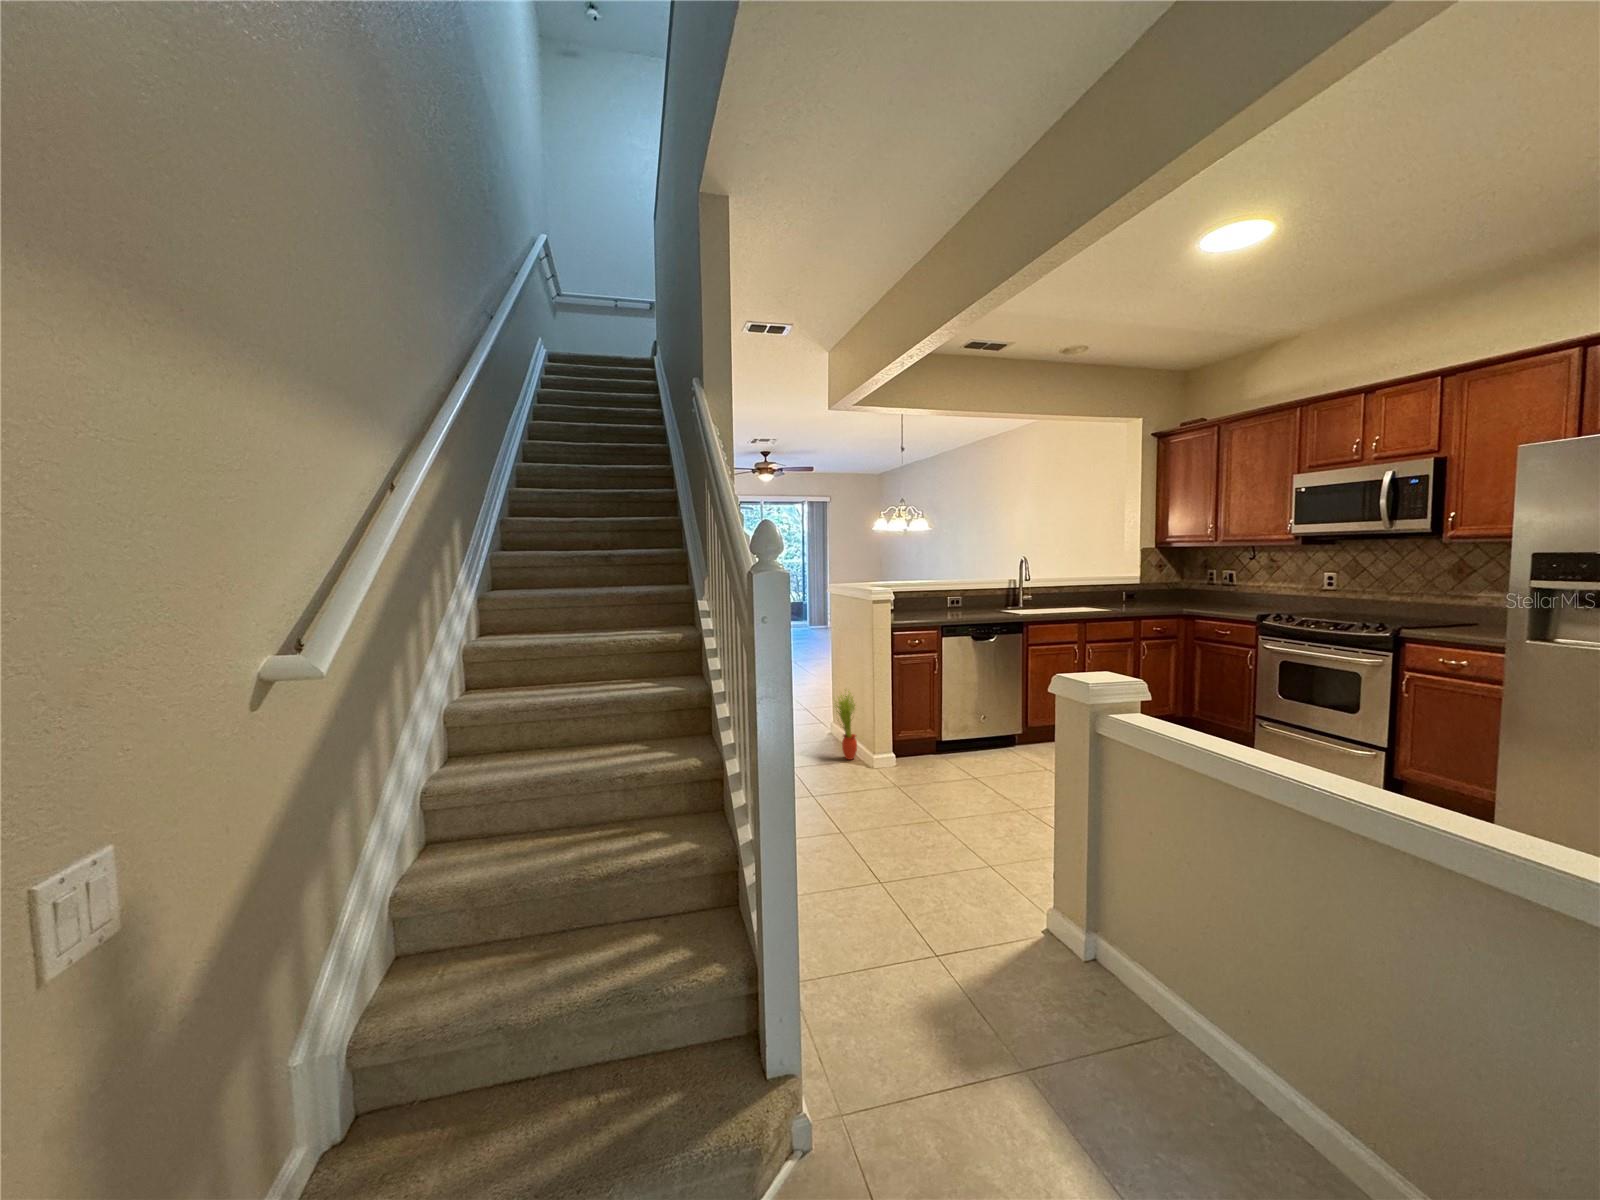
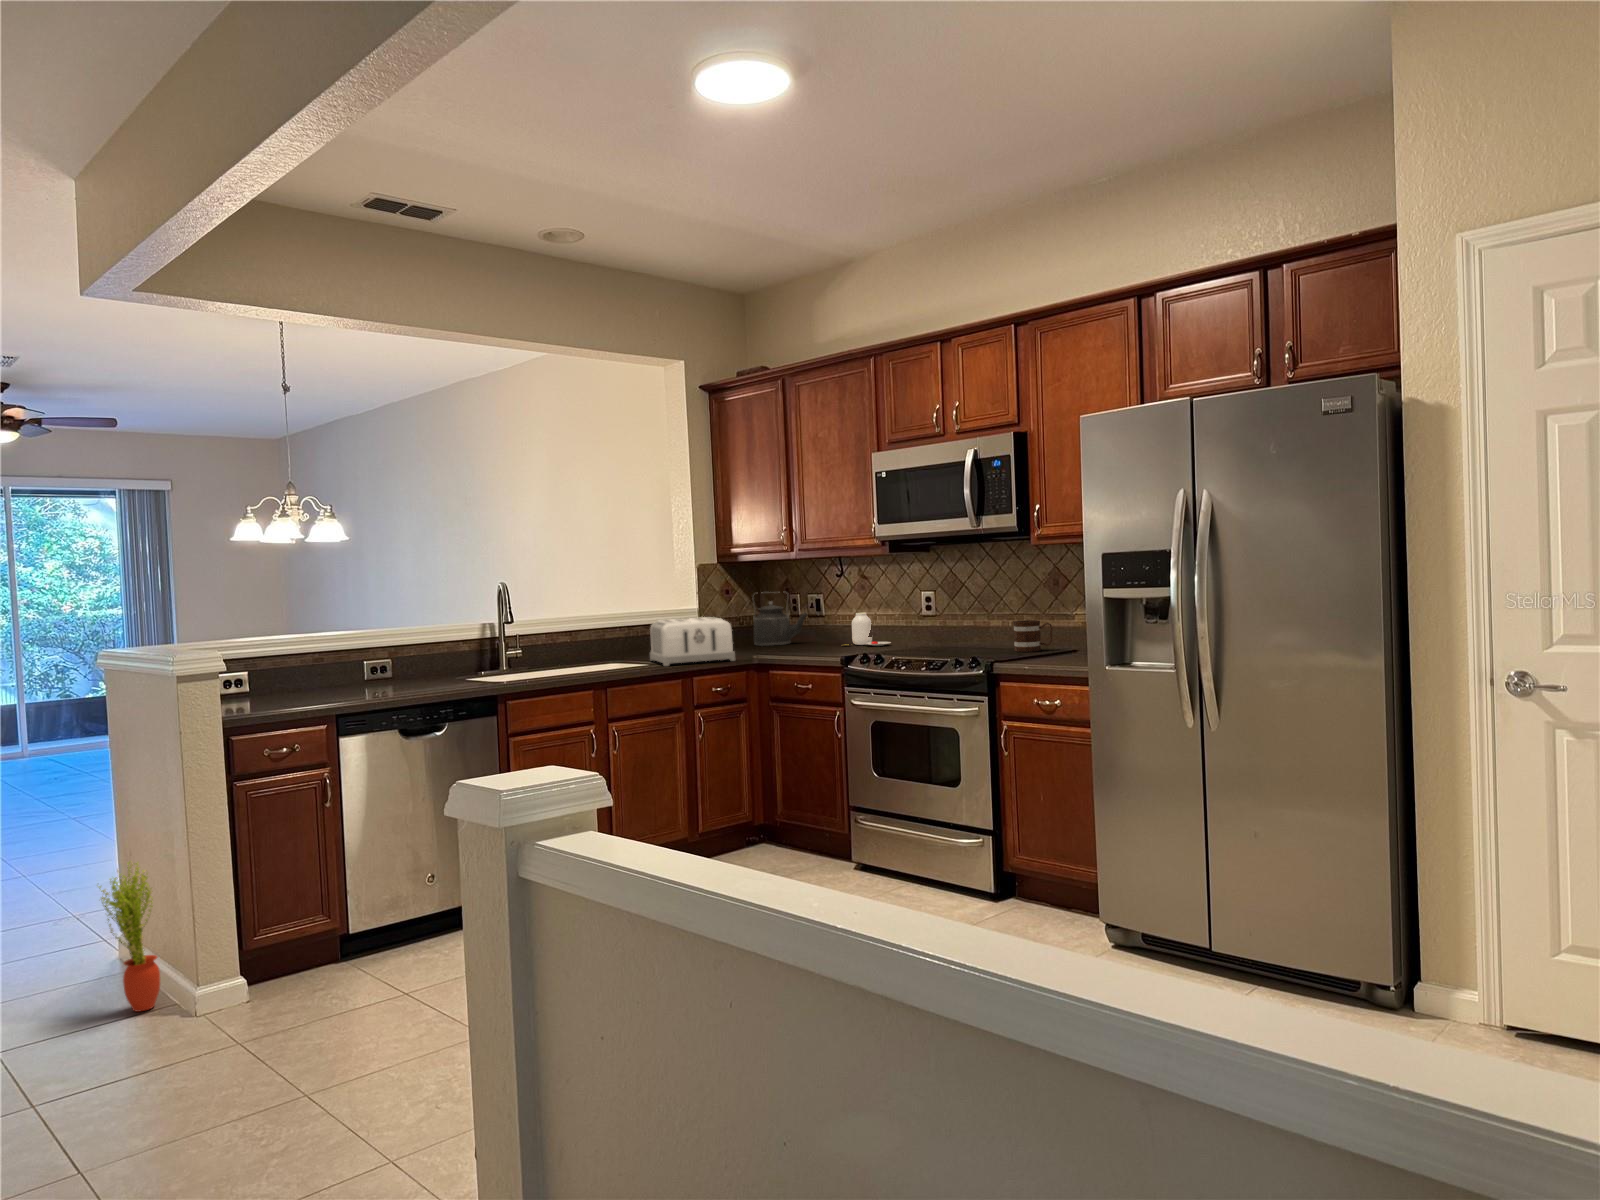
kettle: none [1180,568,1224,603] -> present [754,602,807,646]
toaster: none [1112,583,1174,612] -> present [650,617,735,666]
jar: none [1251,585,1294,608] -> present [846,613,891,646]
mug: none [1414,598,1456,621] -> present [1013,620,1053,652]

